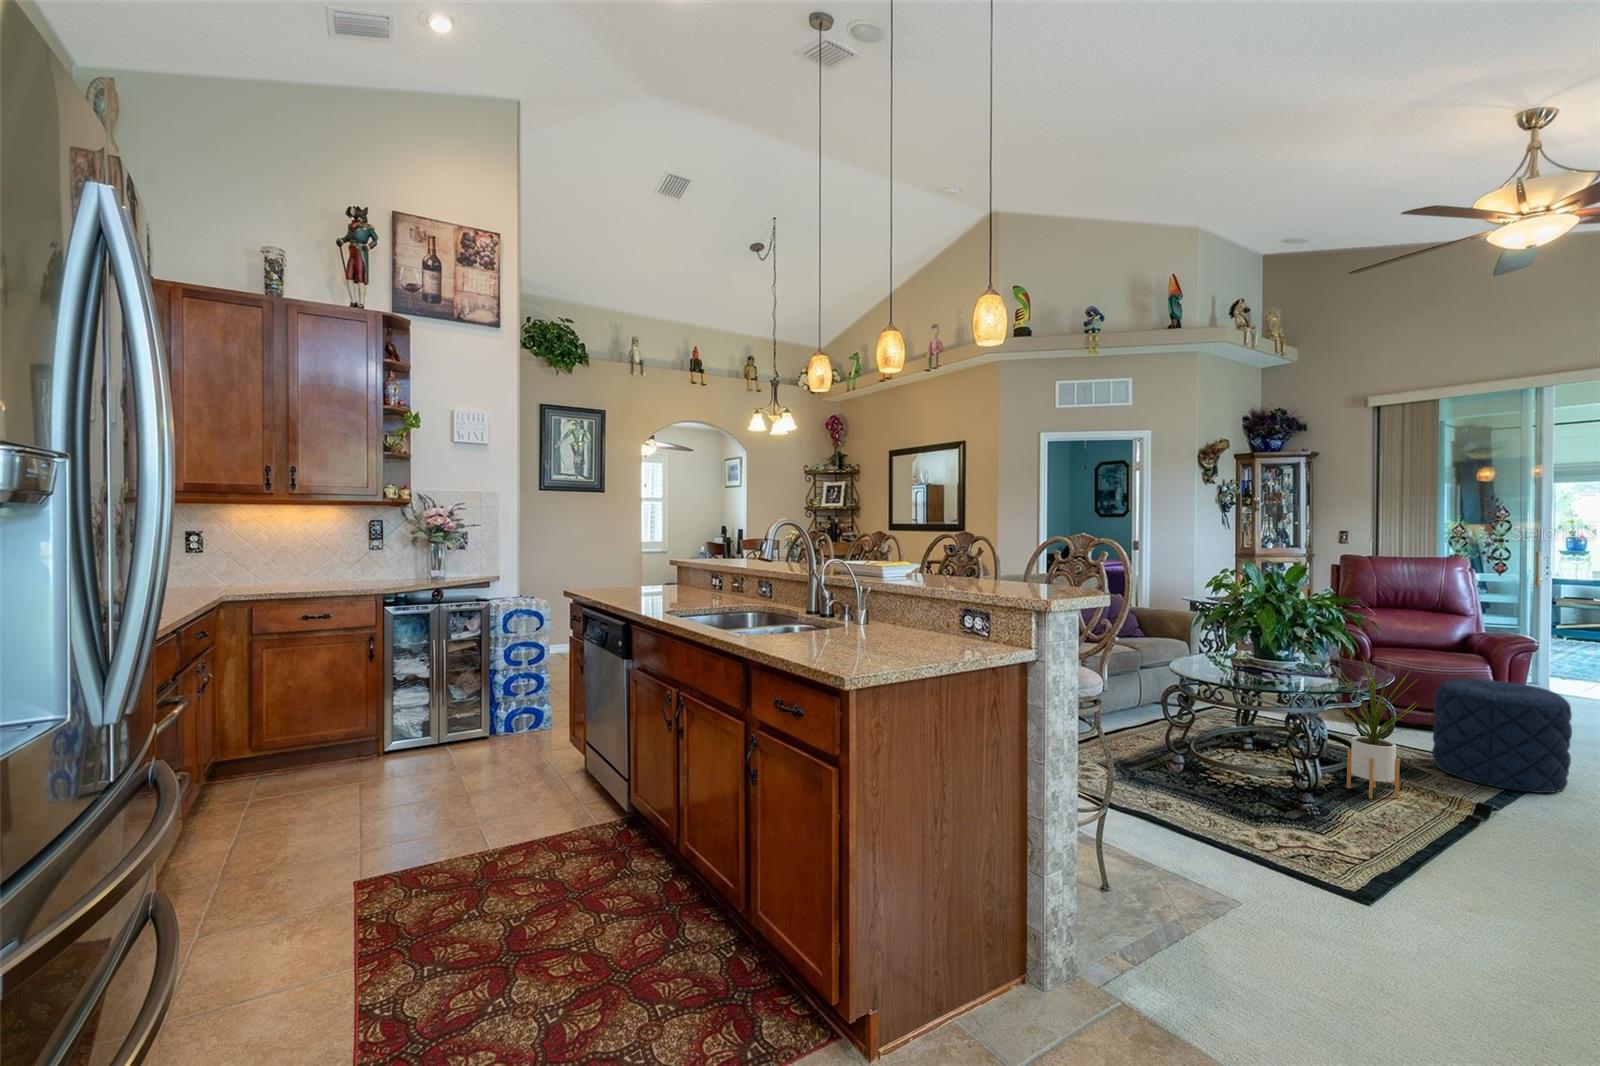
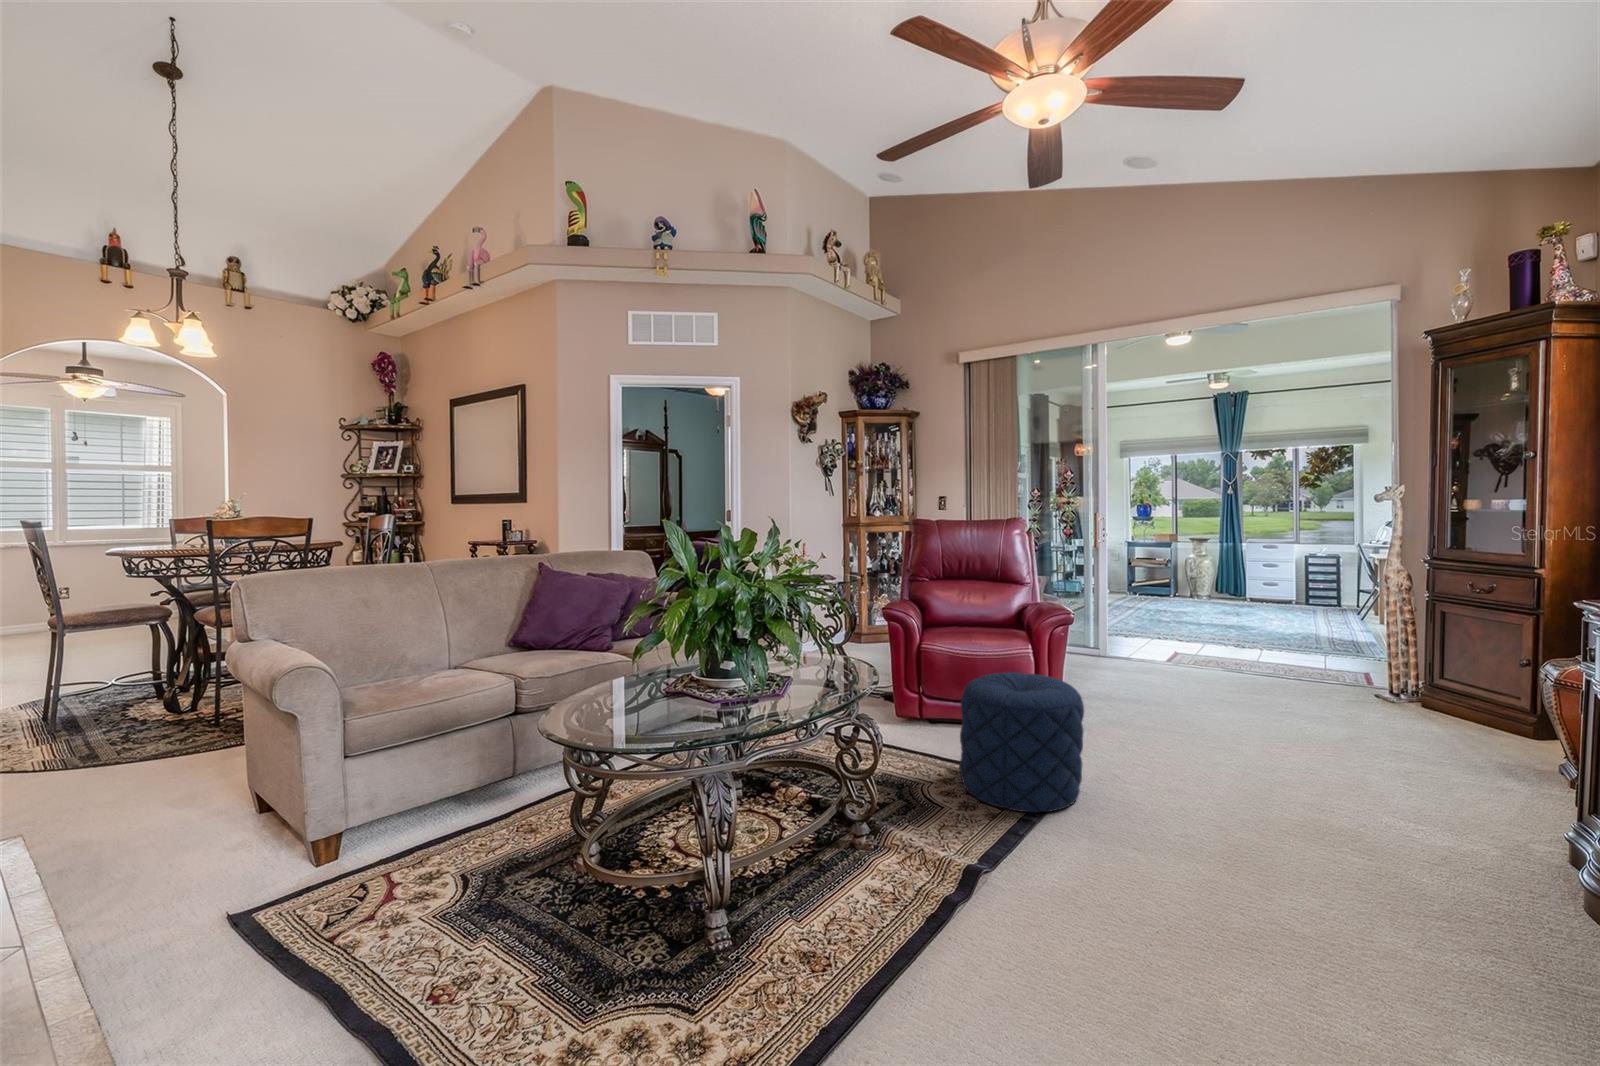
house plant: present [1334,661,1418,799] -> none [820,665,917,863]

